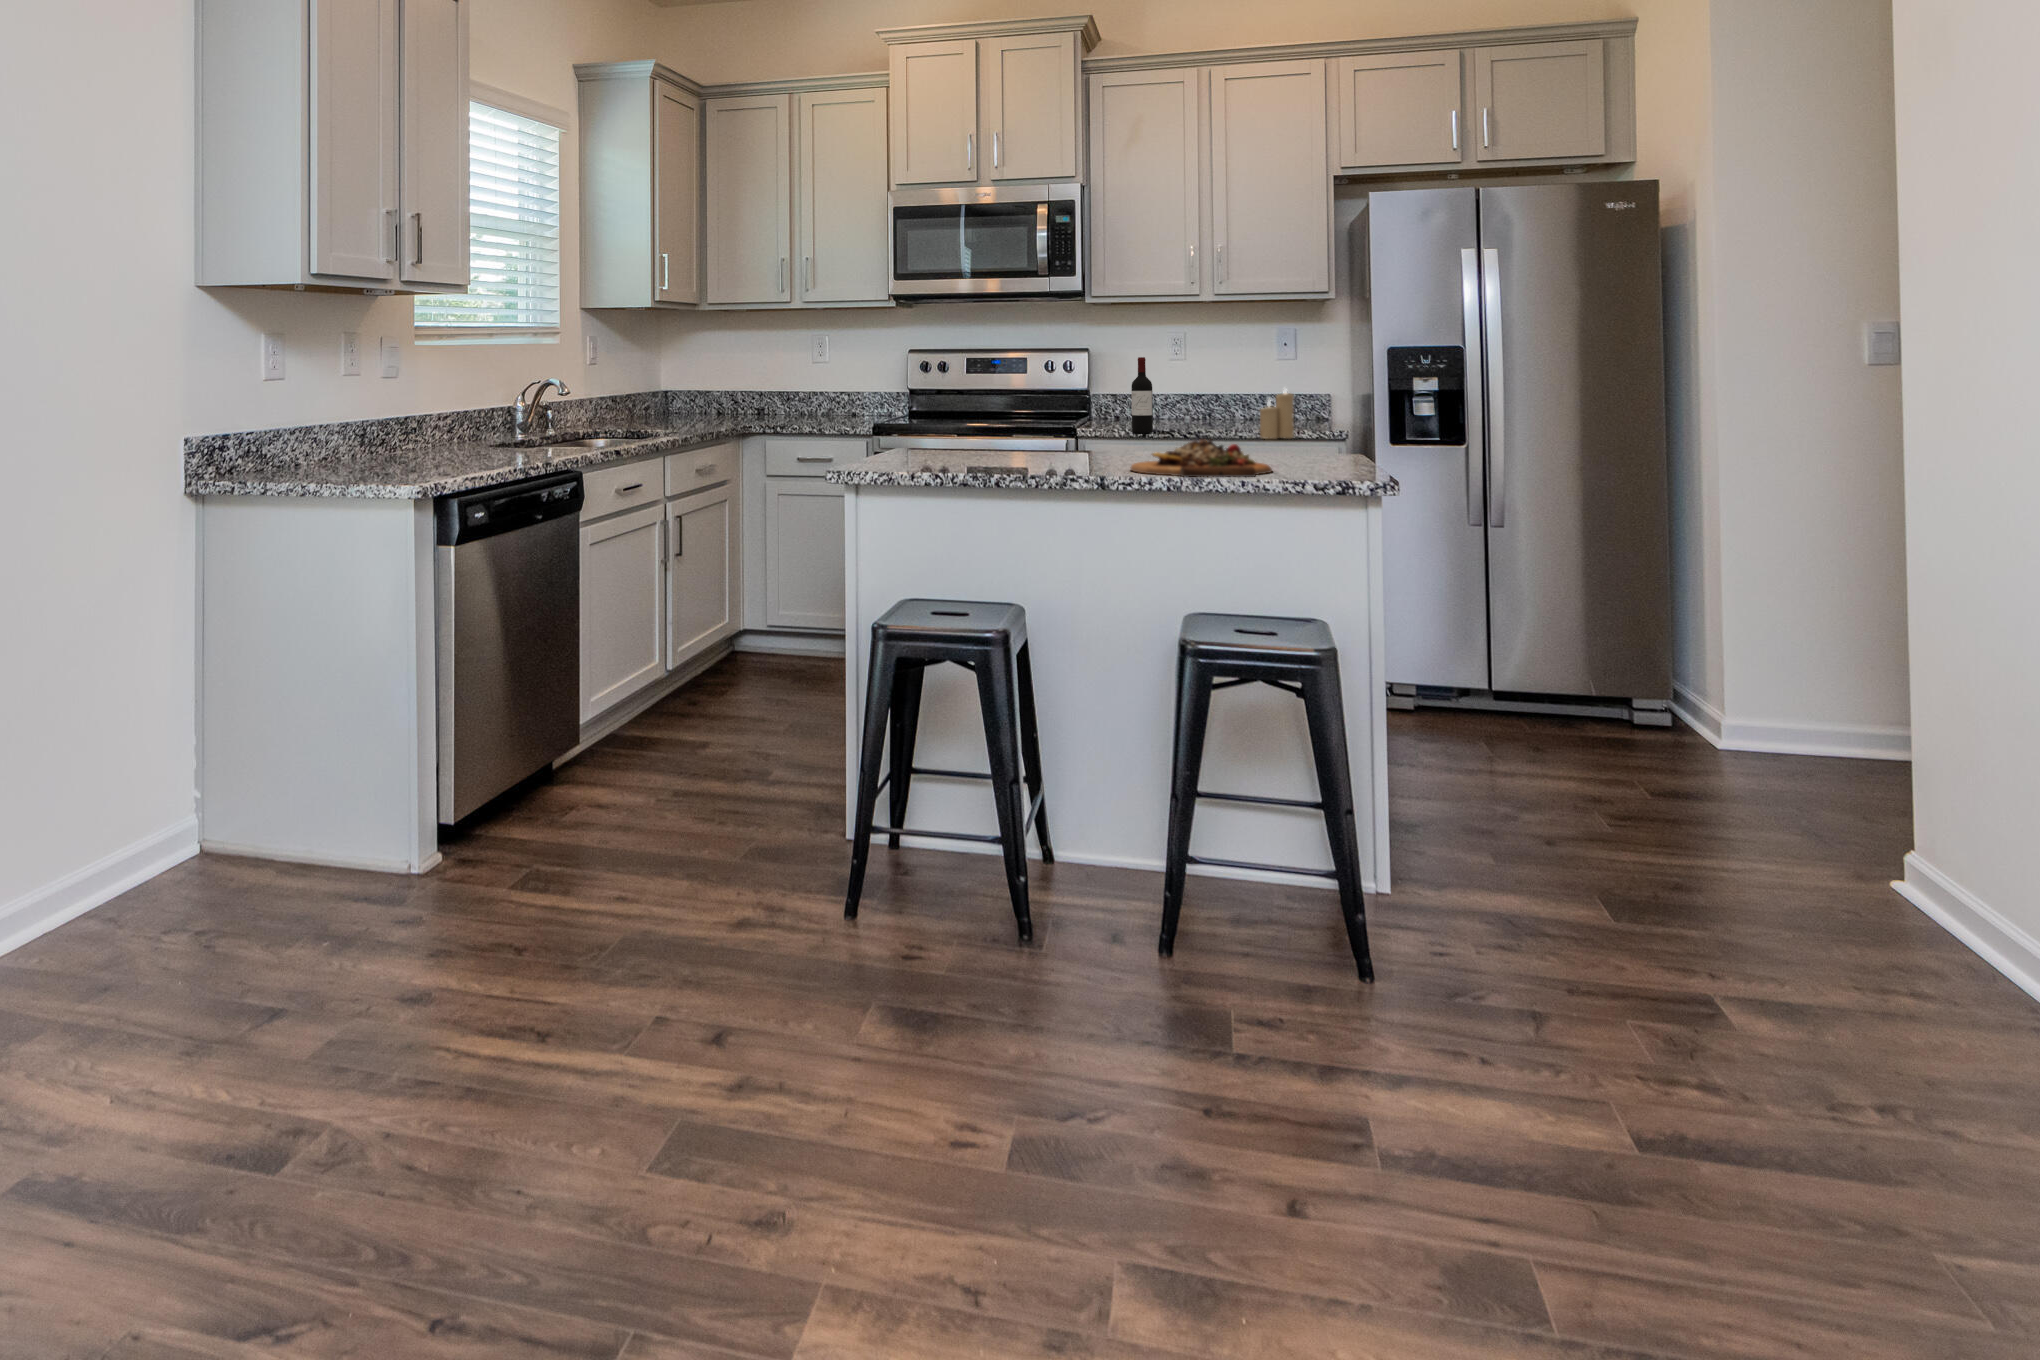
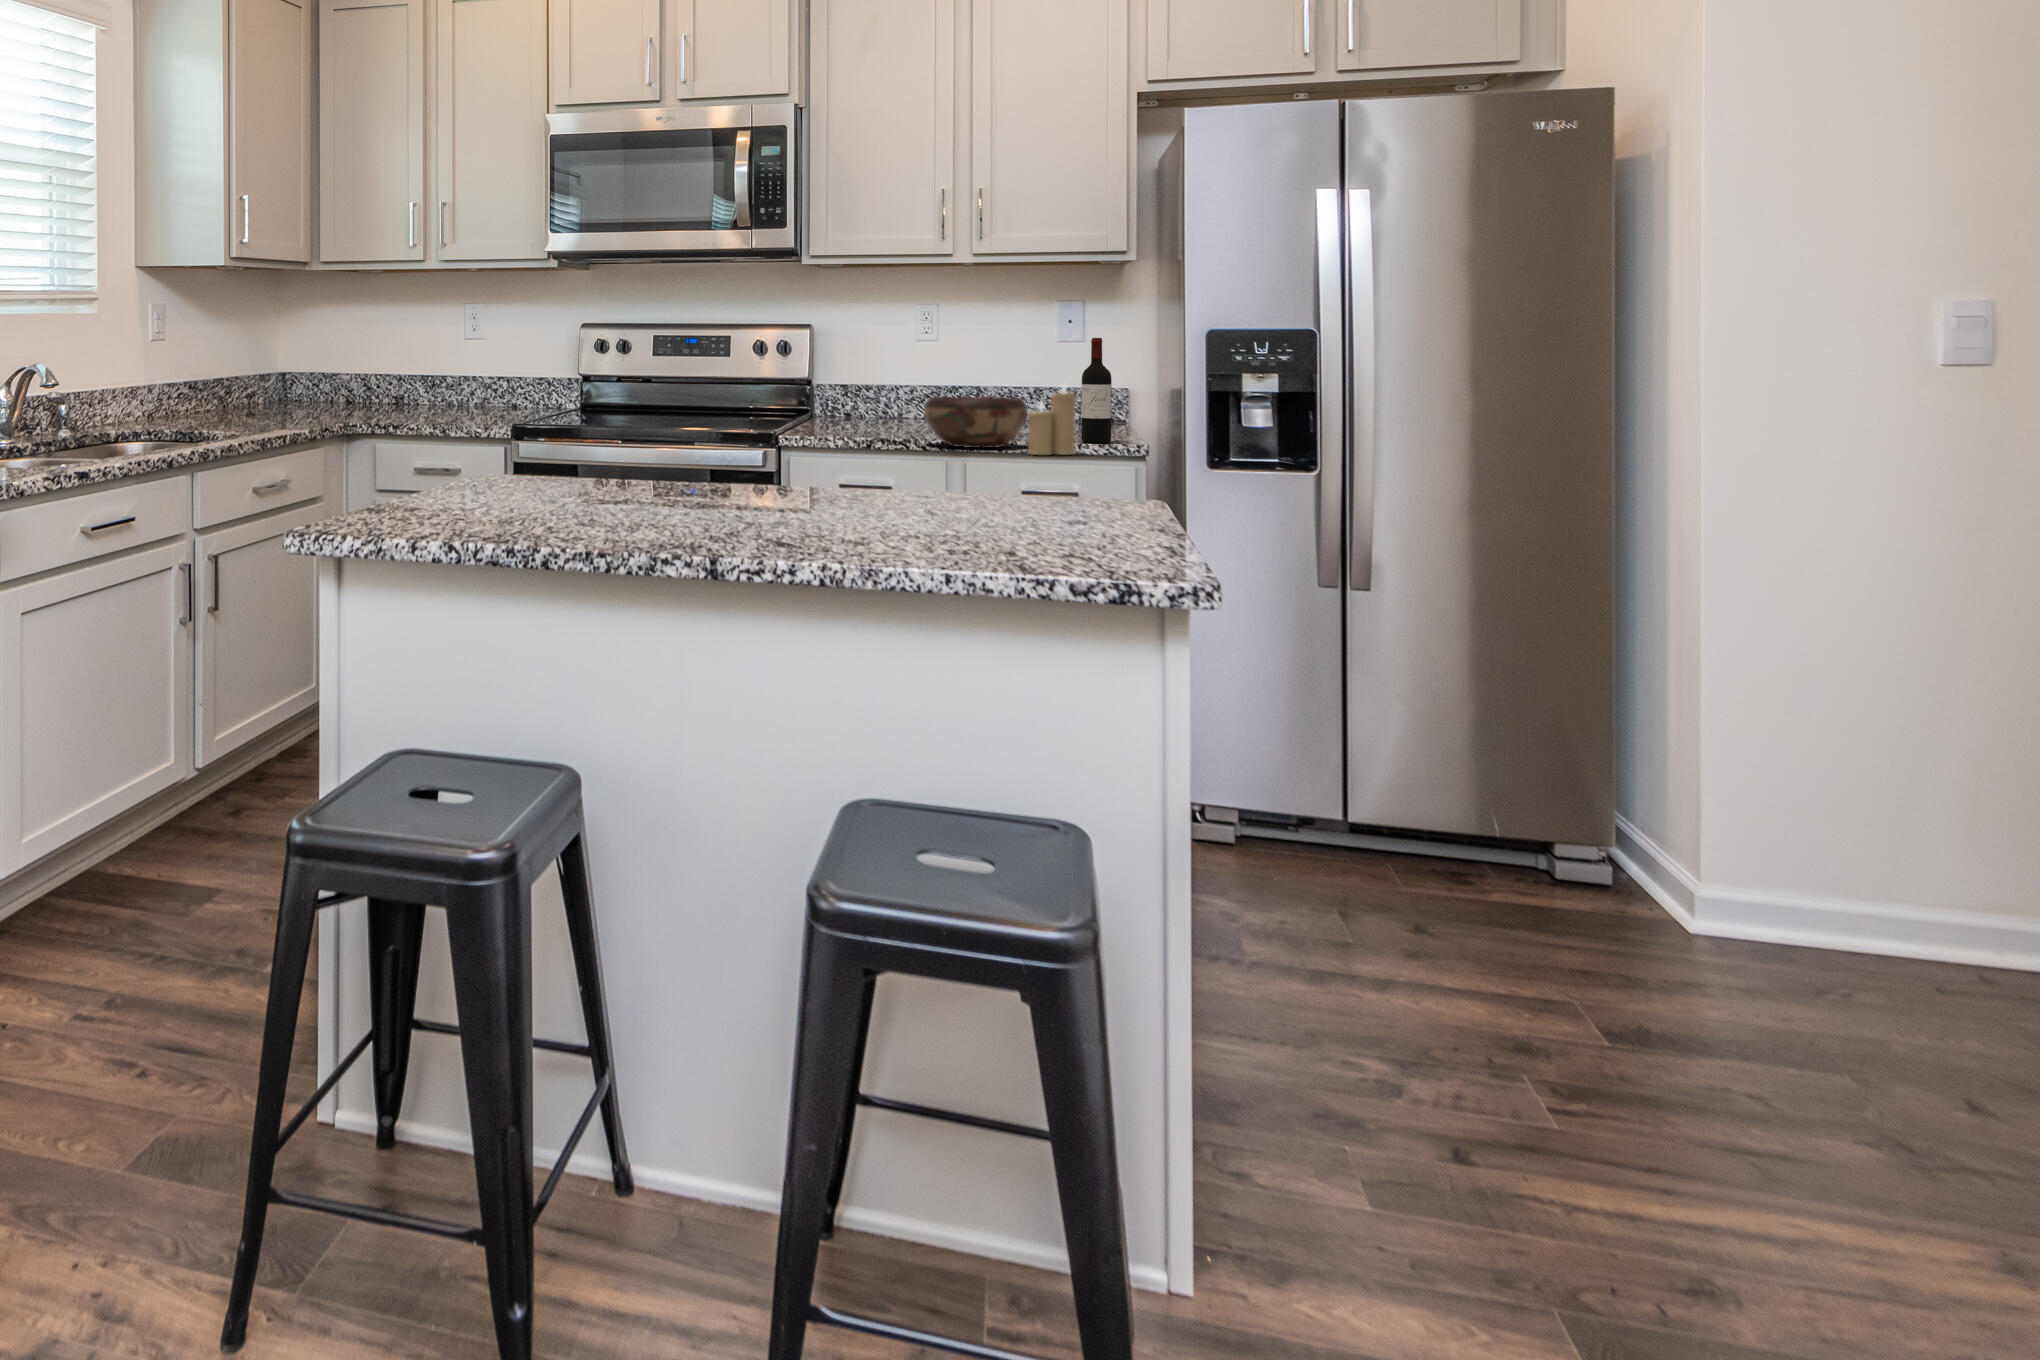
wine bottle: present [1131,357,1153,433] -> present [1081,338,1112,443]
decorative bowl: none [1180,399,1257,436] -> present [924,396,1028,448]
cutting board: present [1130,440,1272,477] -> none [763,493,1003,572]

